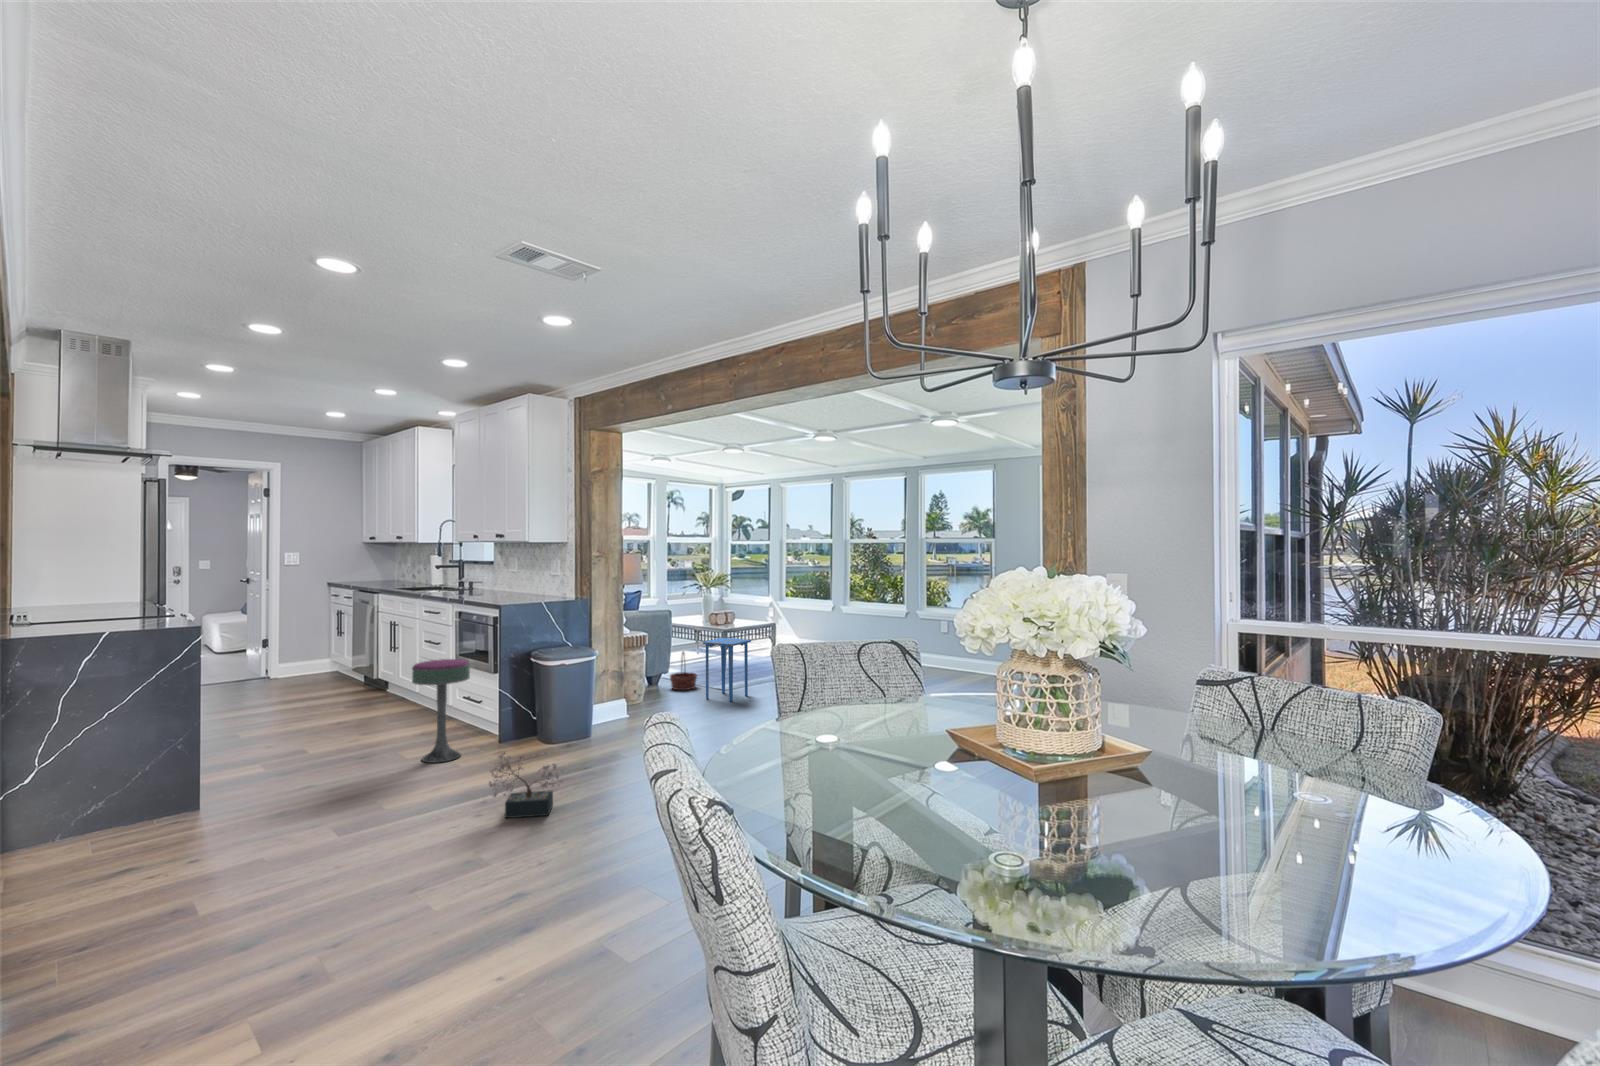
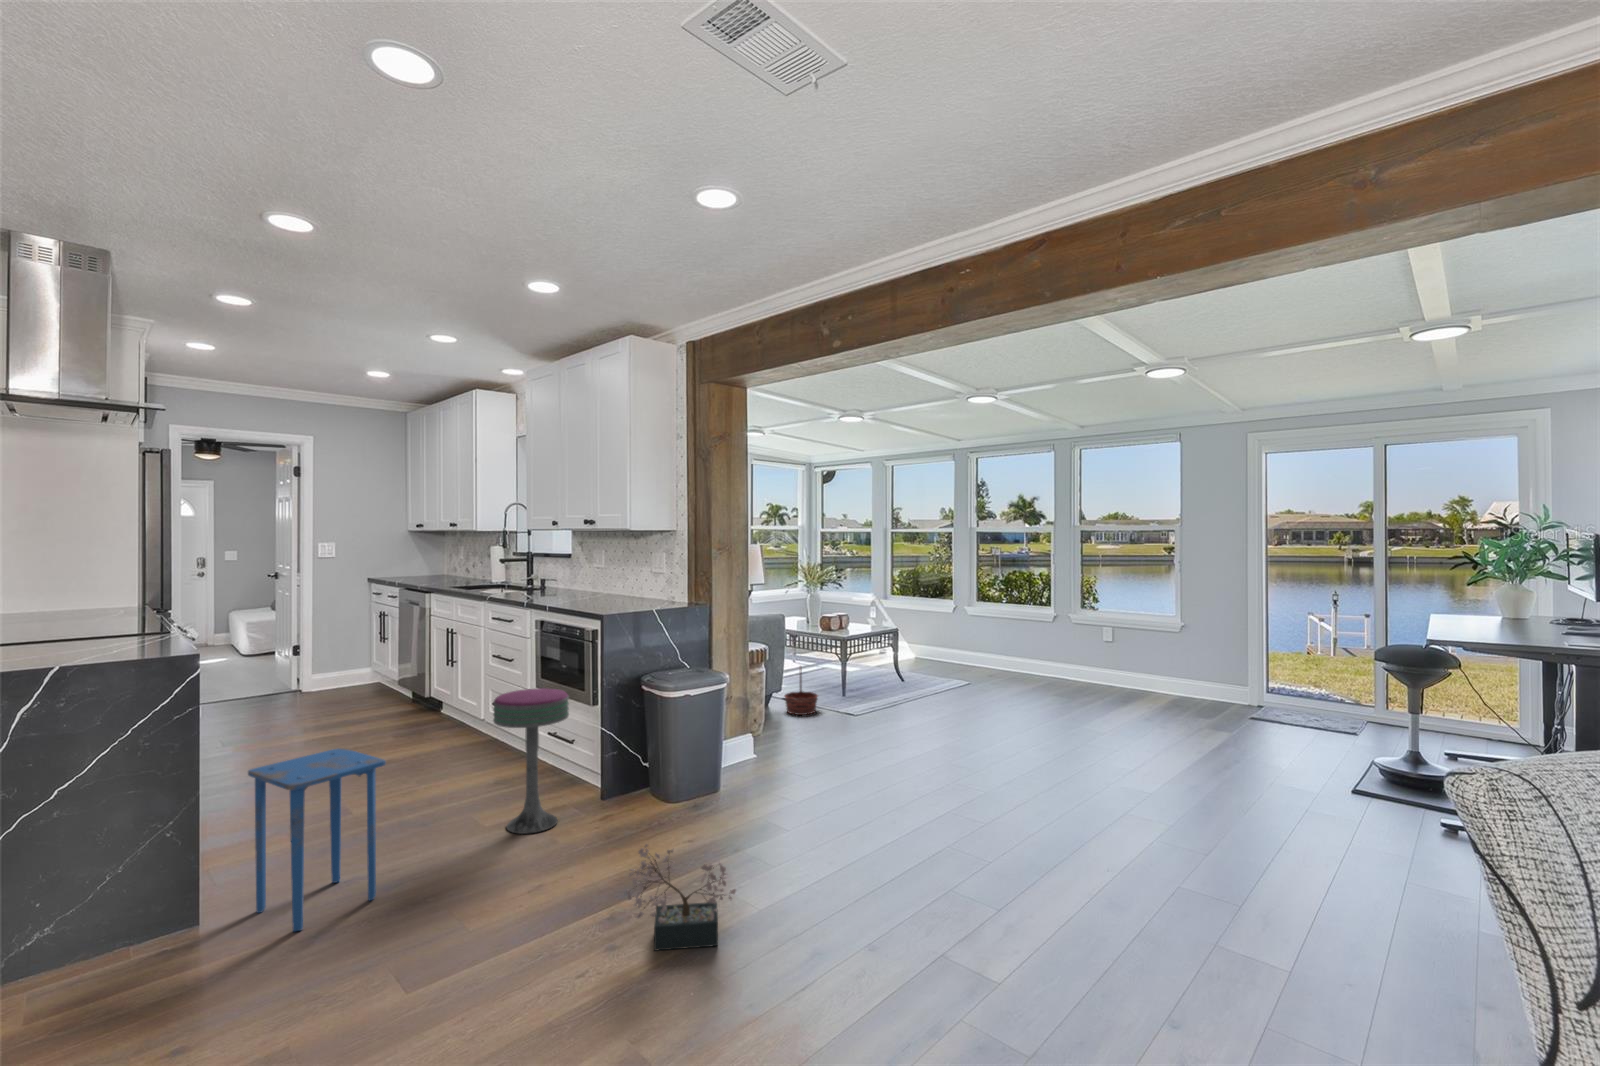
side table: present [703,638,751,701] -> present [248,748,386,931]

